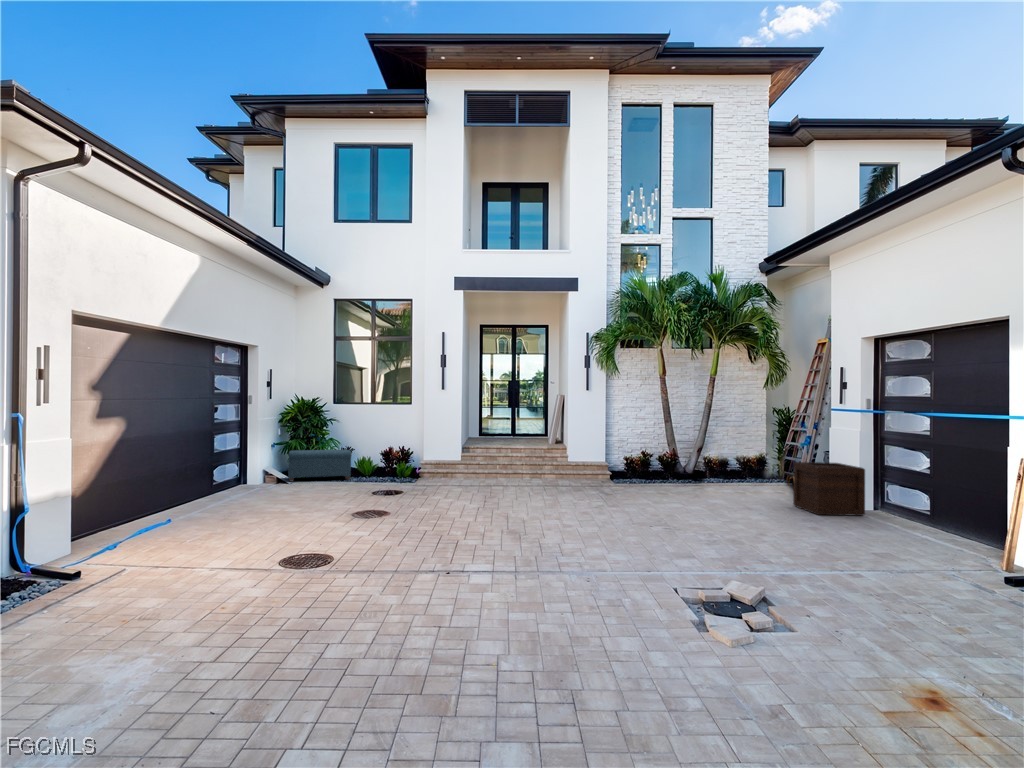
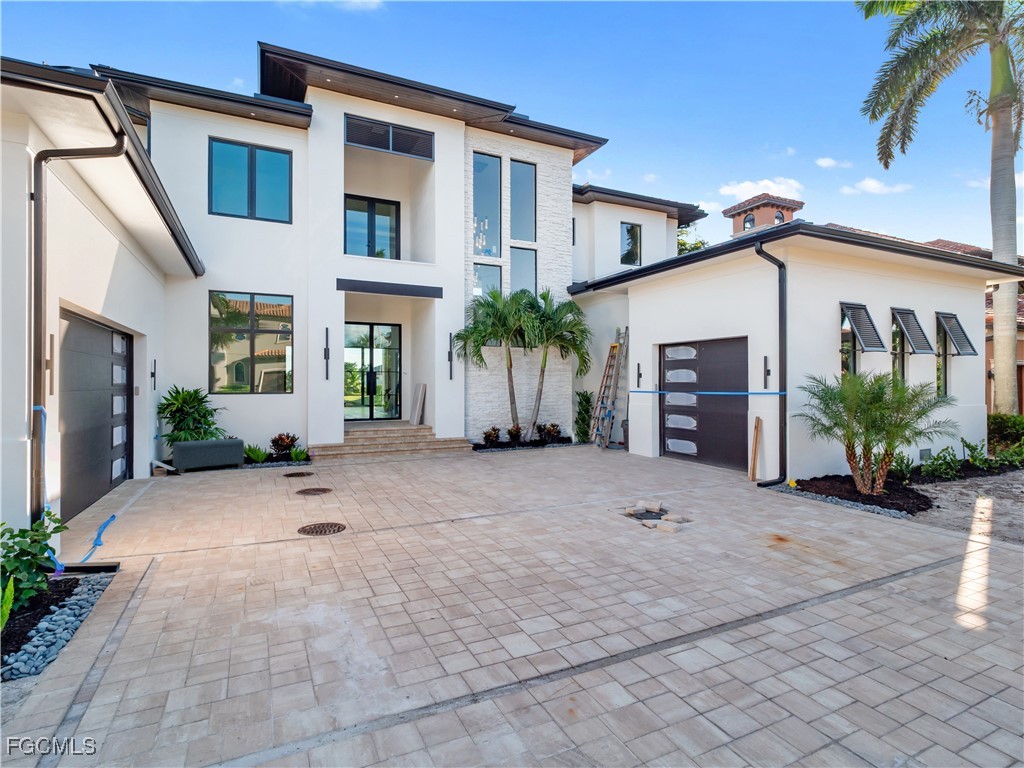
wooden crate: present [793,462,865,516] -> none [610,427,654,462]

